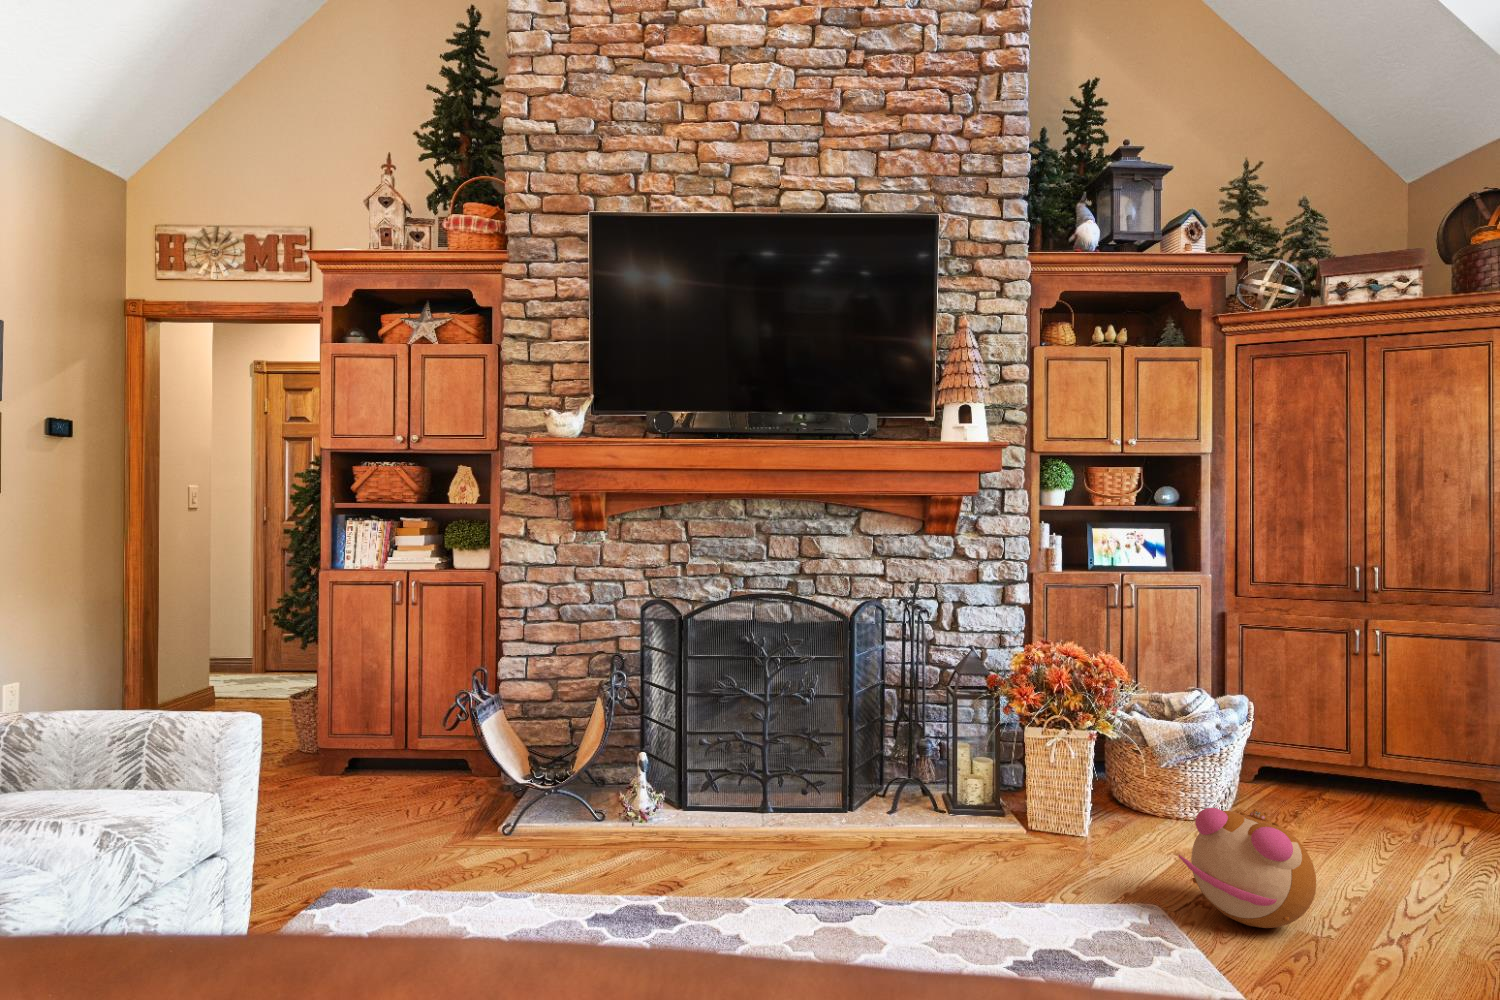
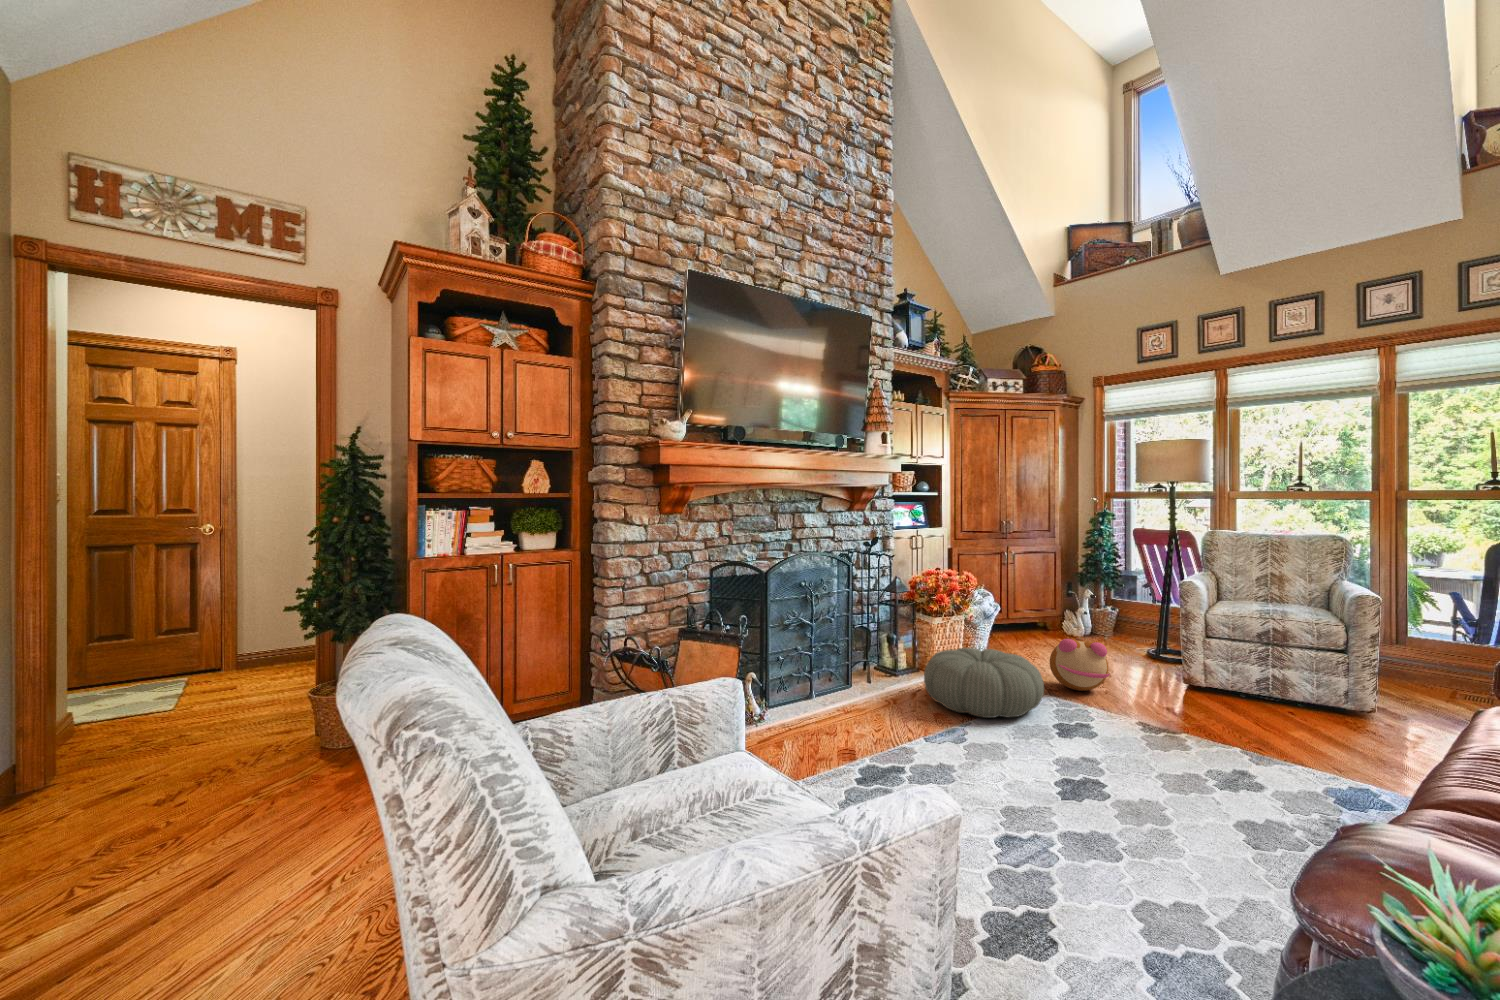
pouf: none [886,782,1100,921] -> present [924,648,1044,718]

